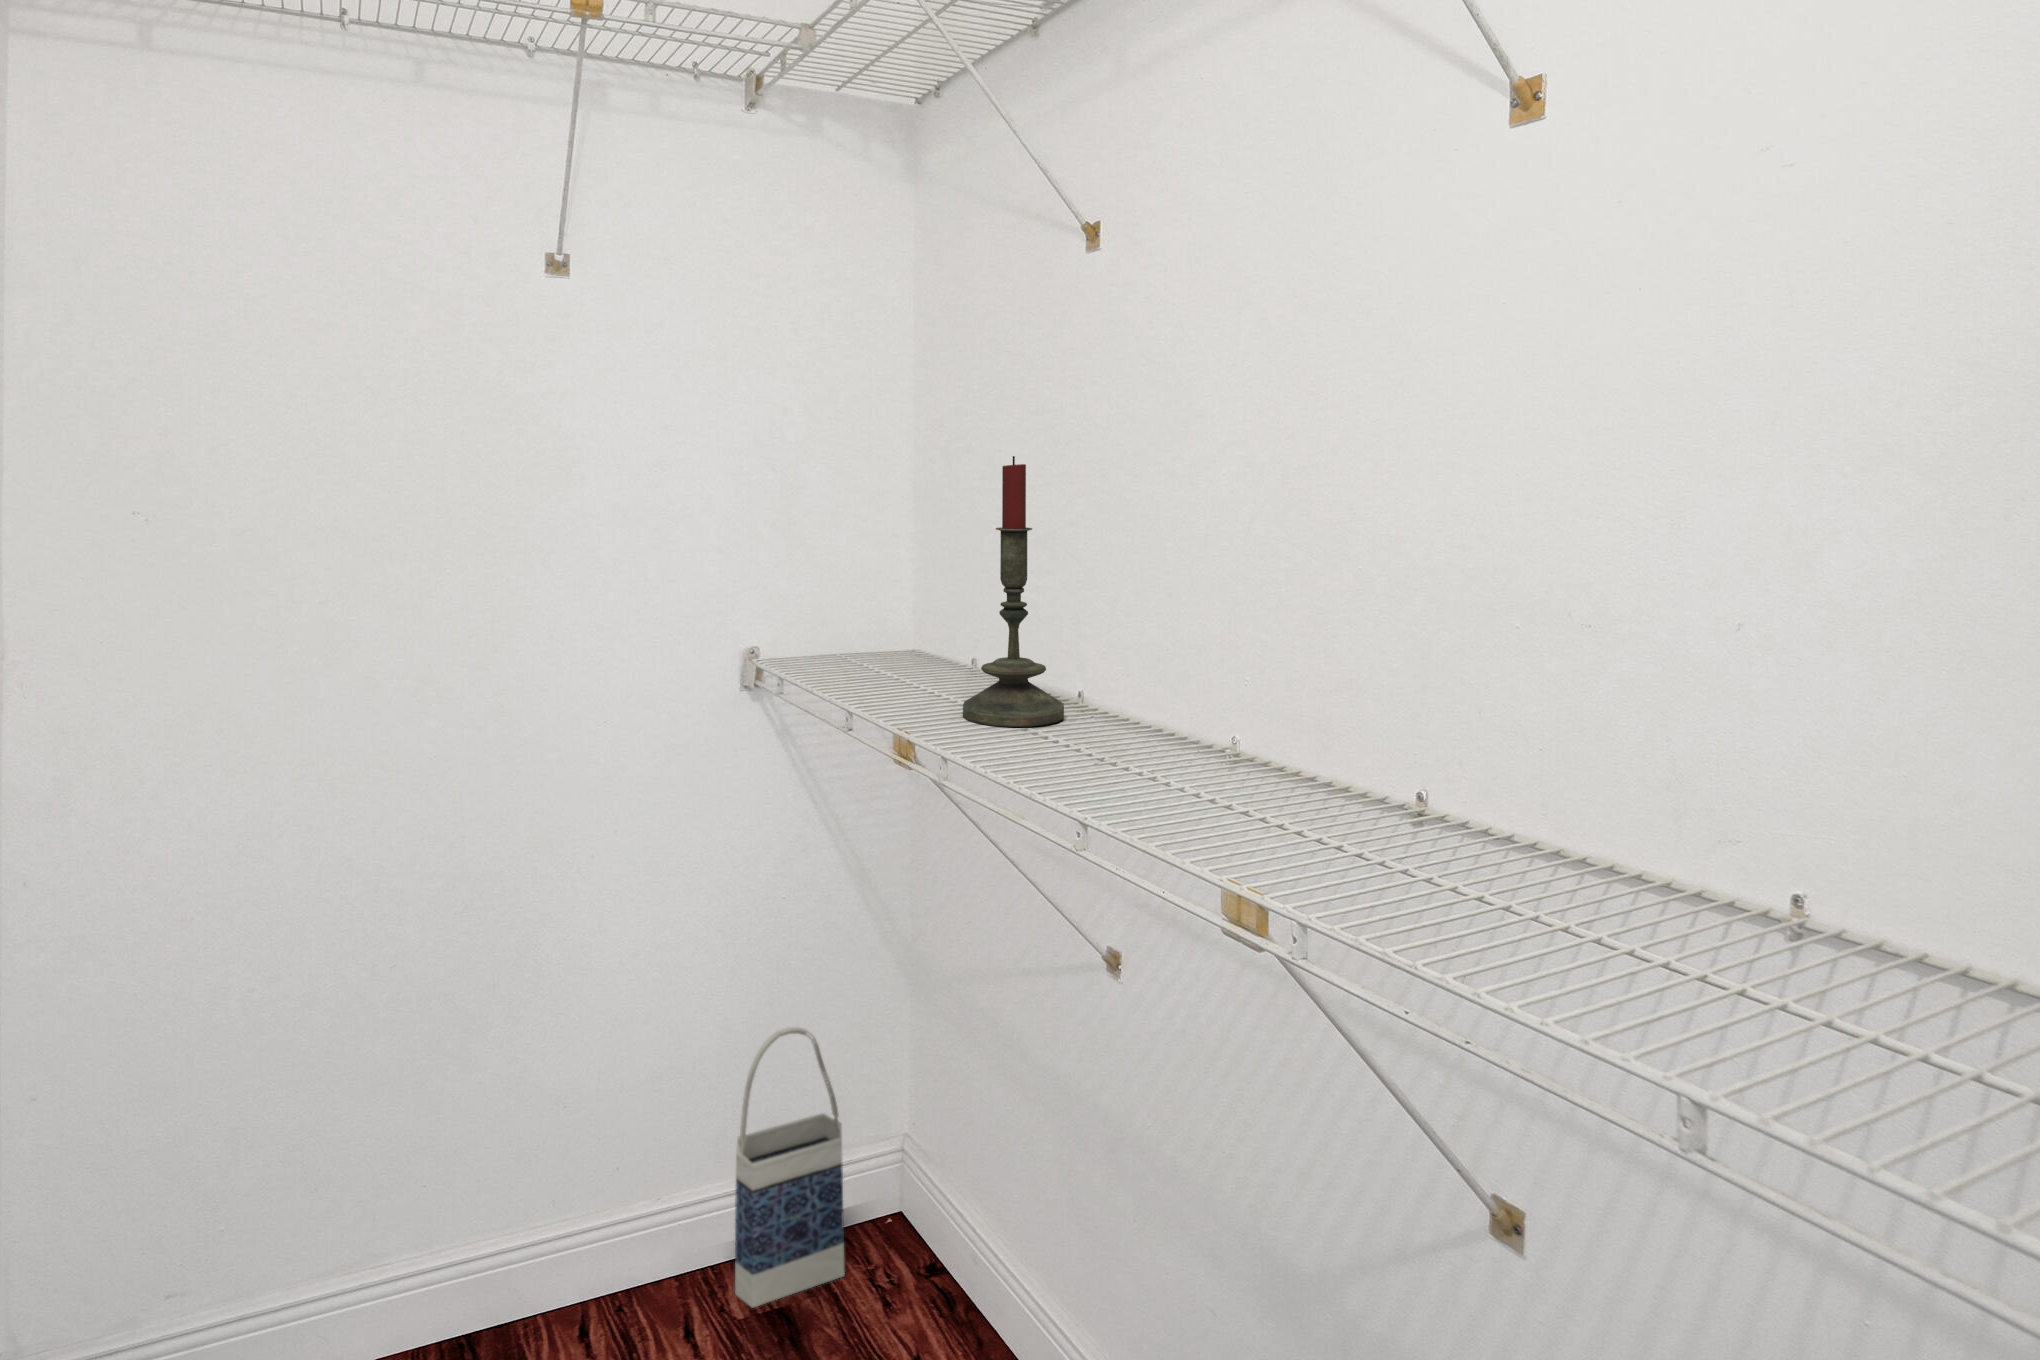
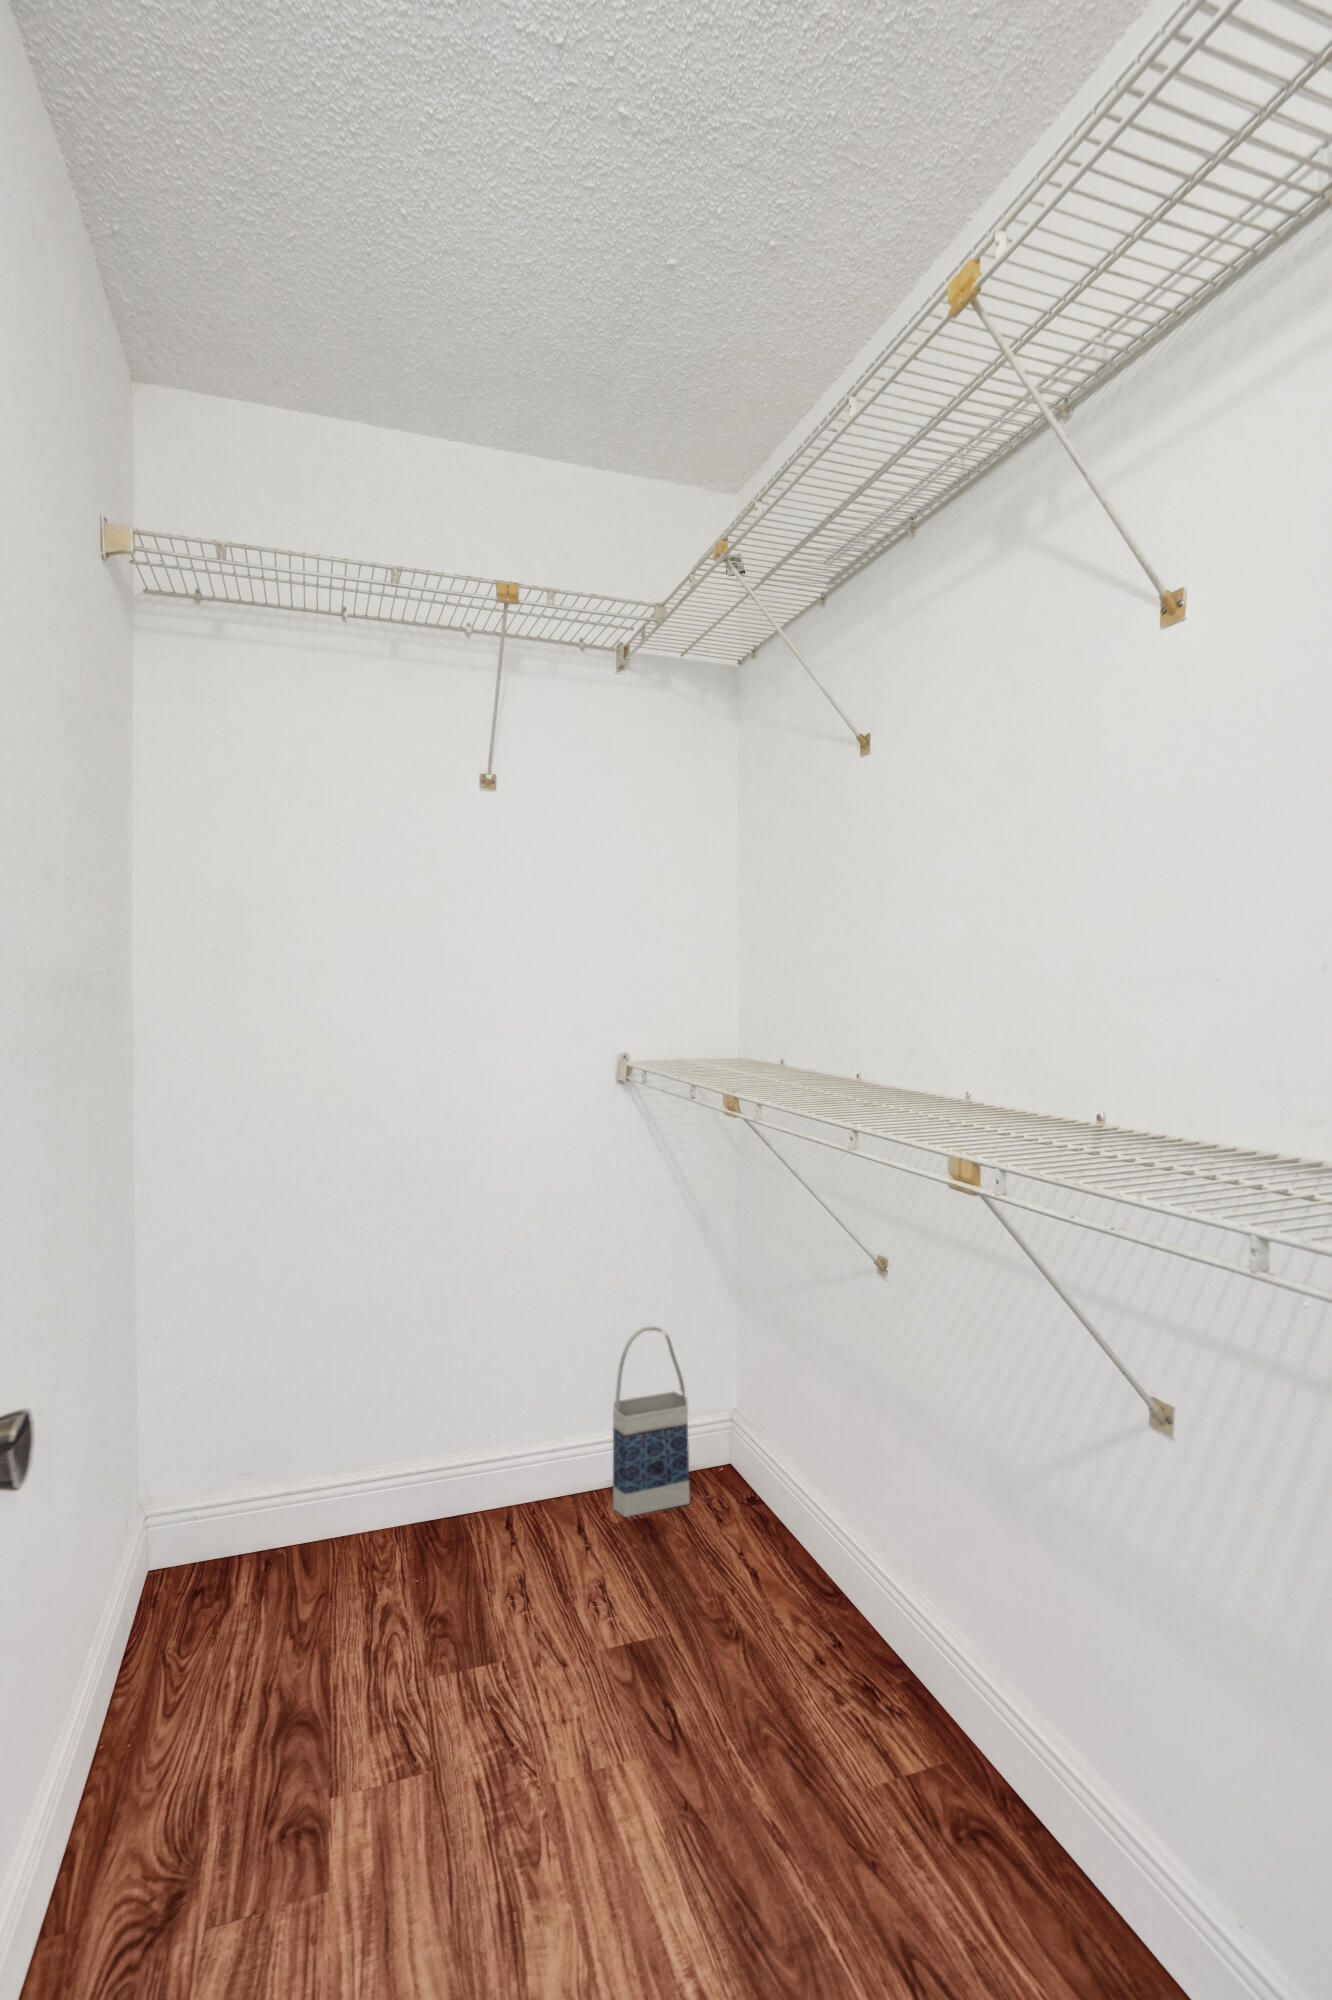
candle: present [963,456,1064,727] -> none [772,905,845,1096]

